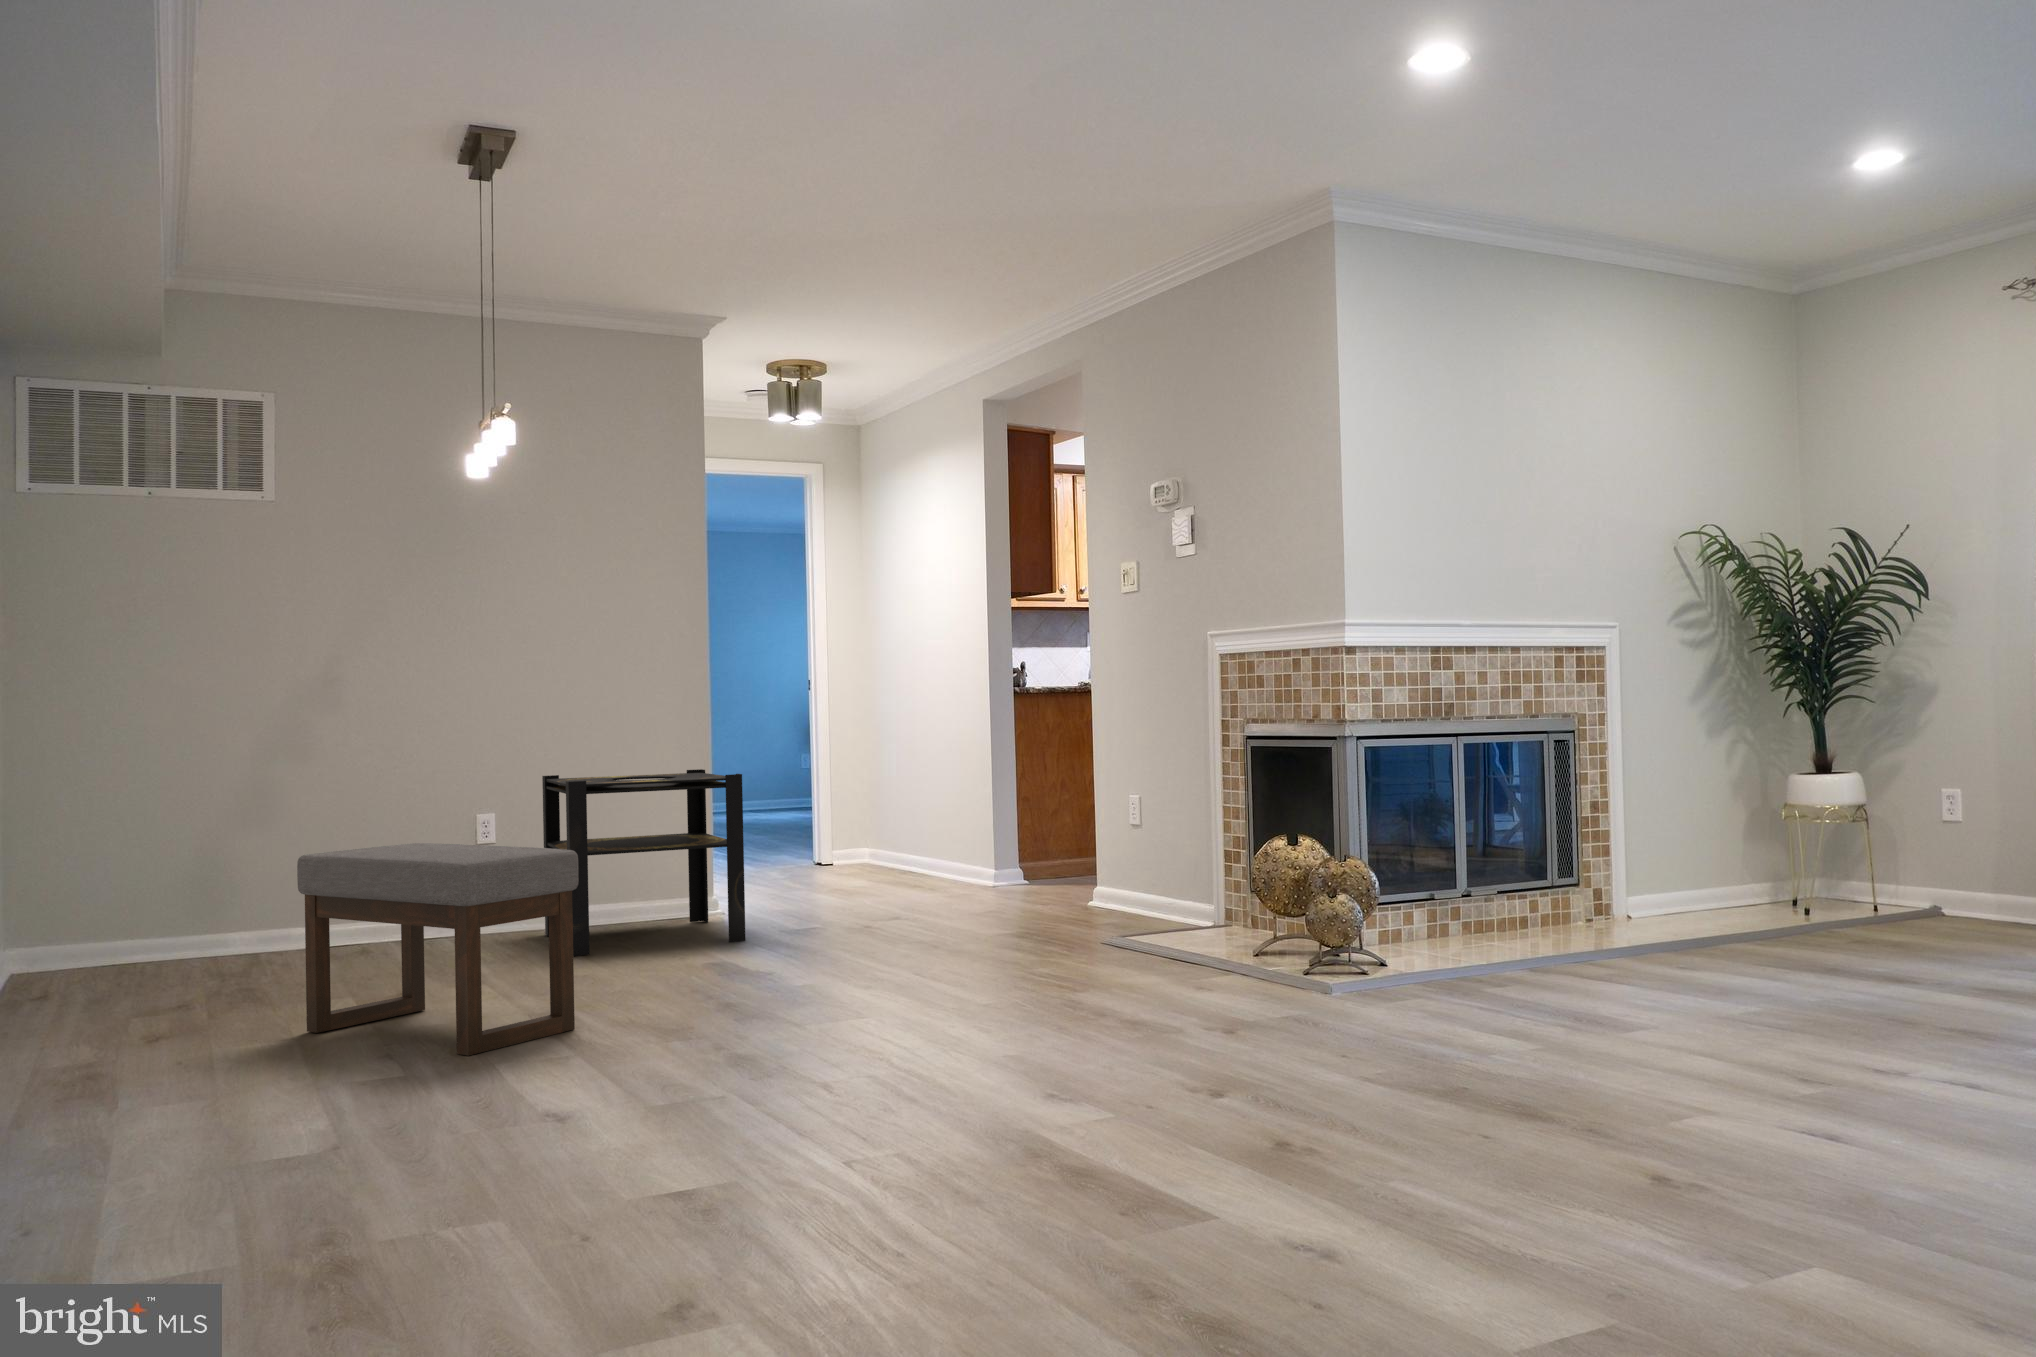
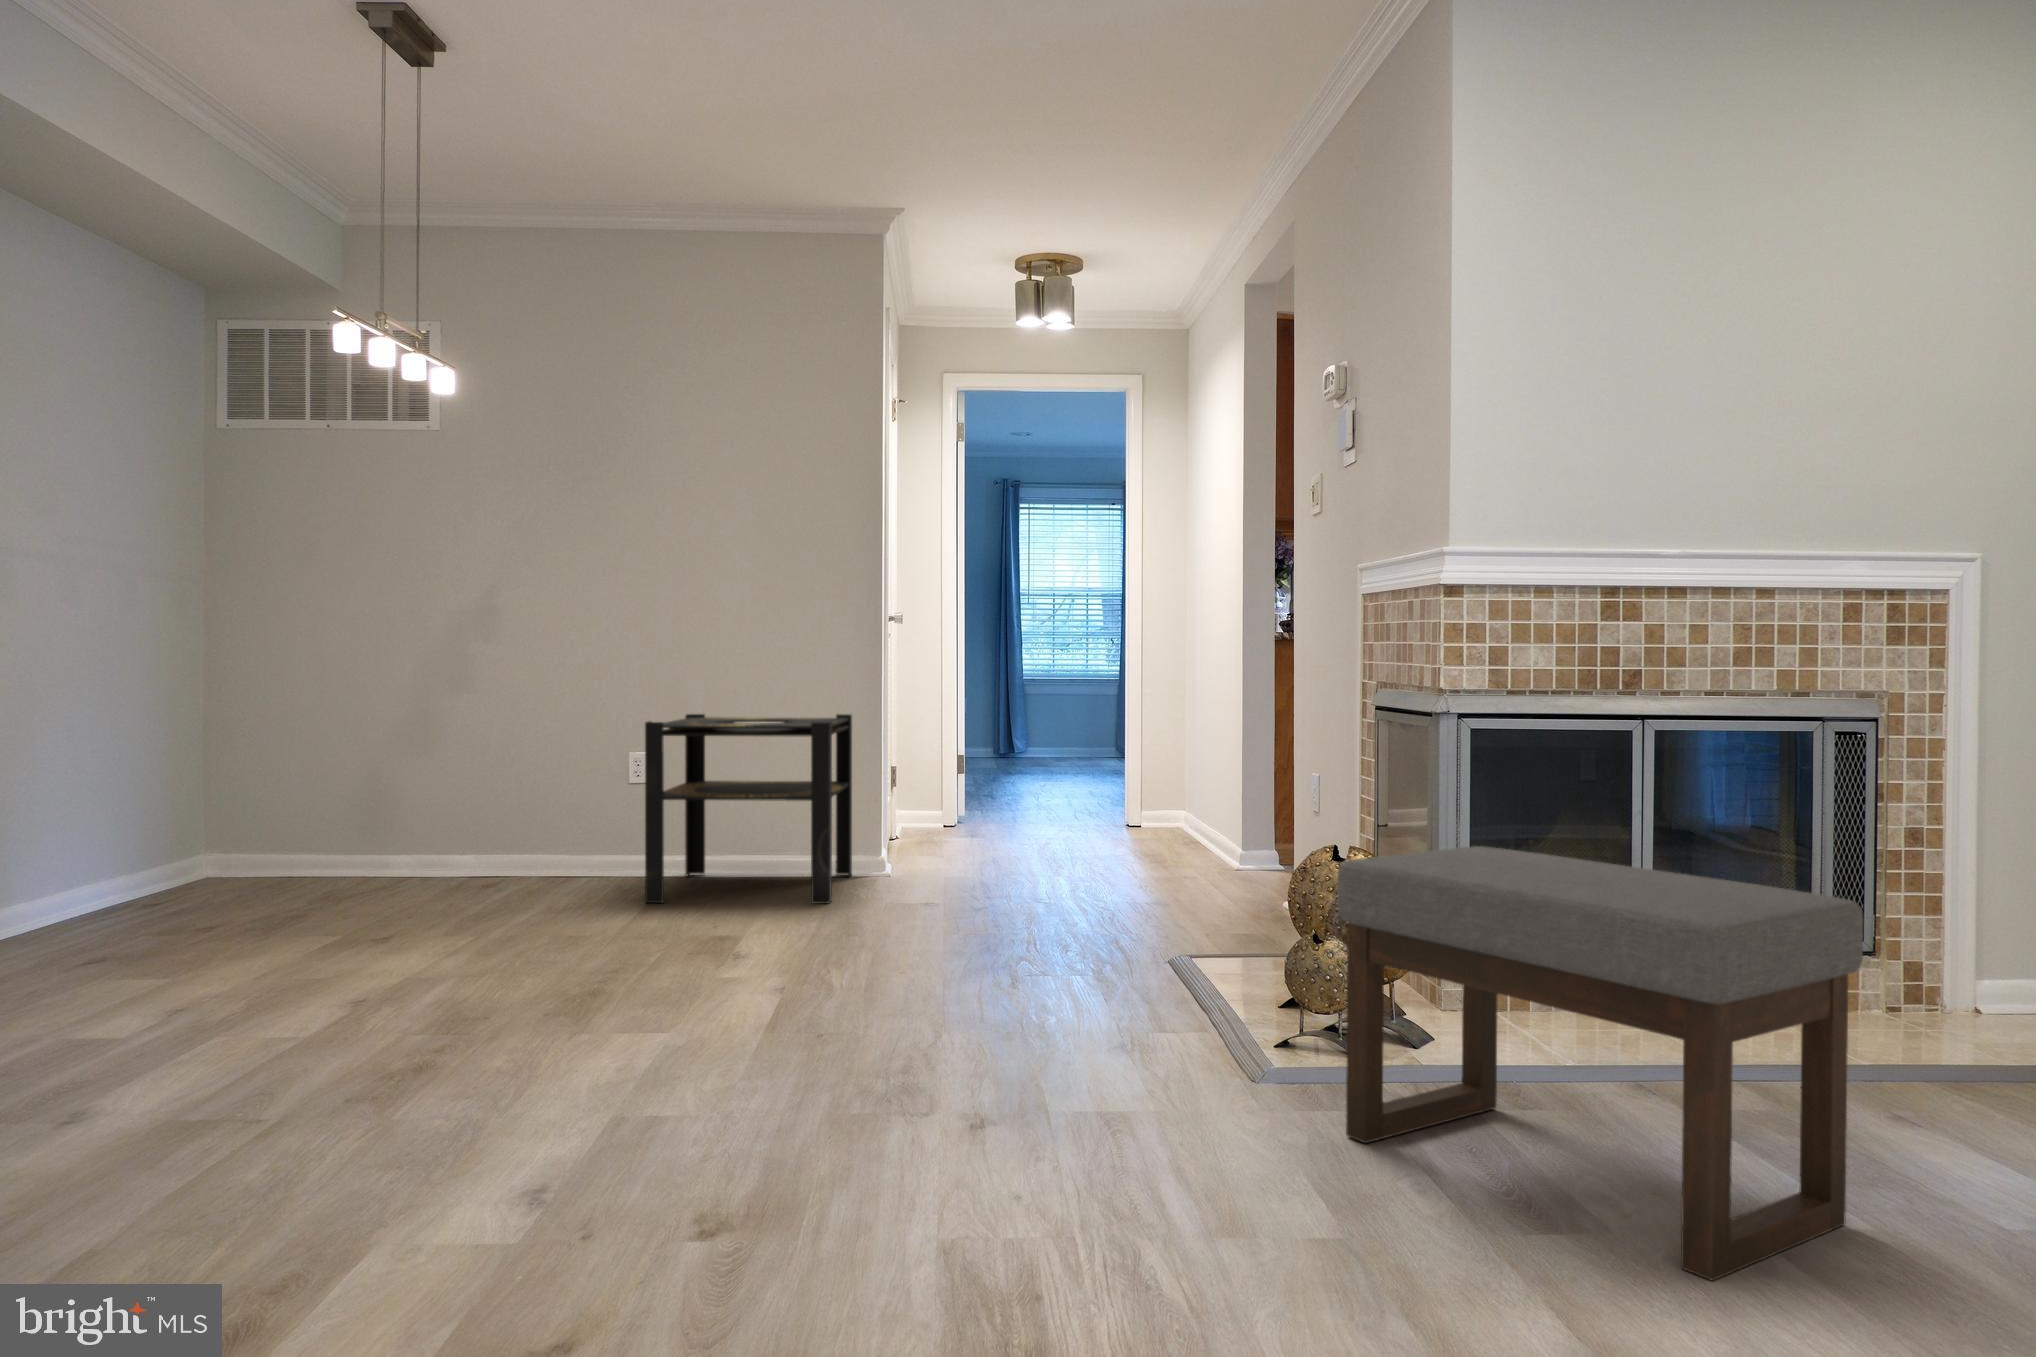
ottoman: present [297,843,579,1056] -> present [1337,846,1863,1280]

